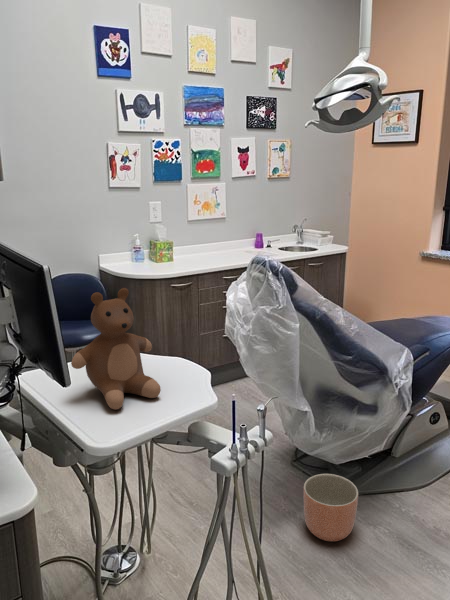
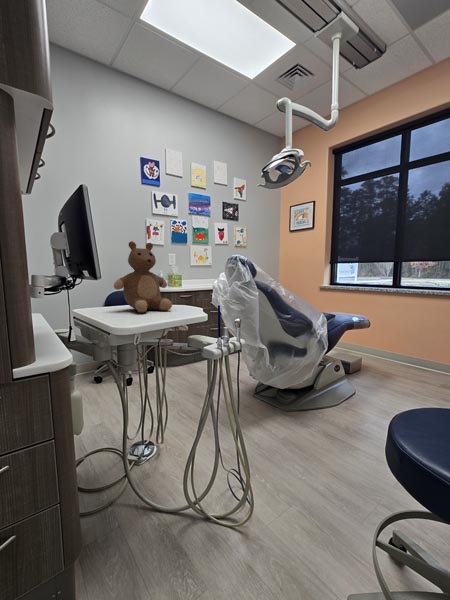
planter: present [303,474,358,541] -> none [264,393,298,435]

